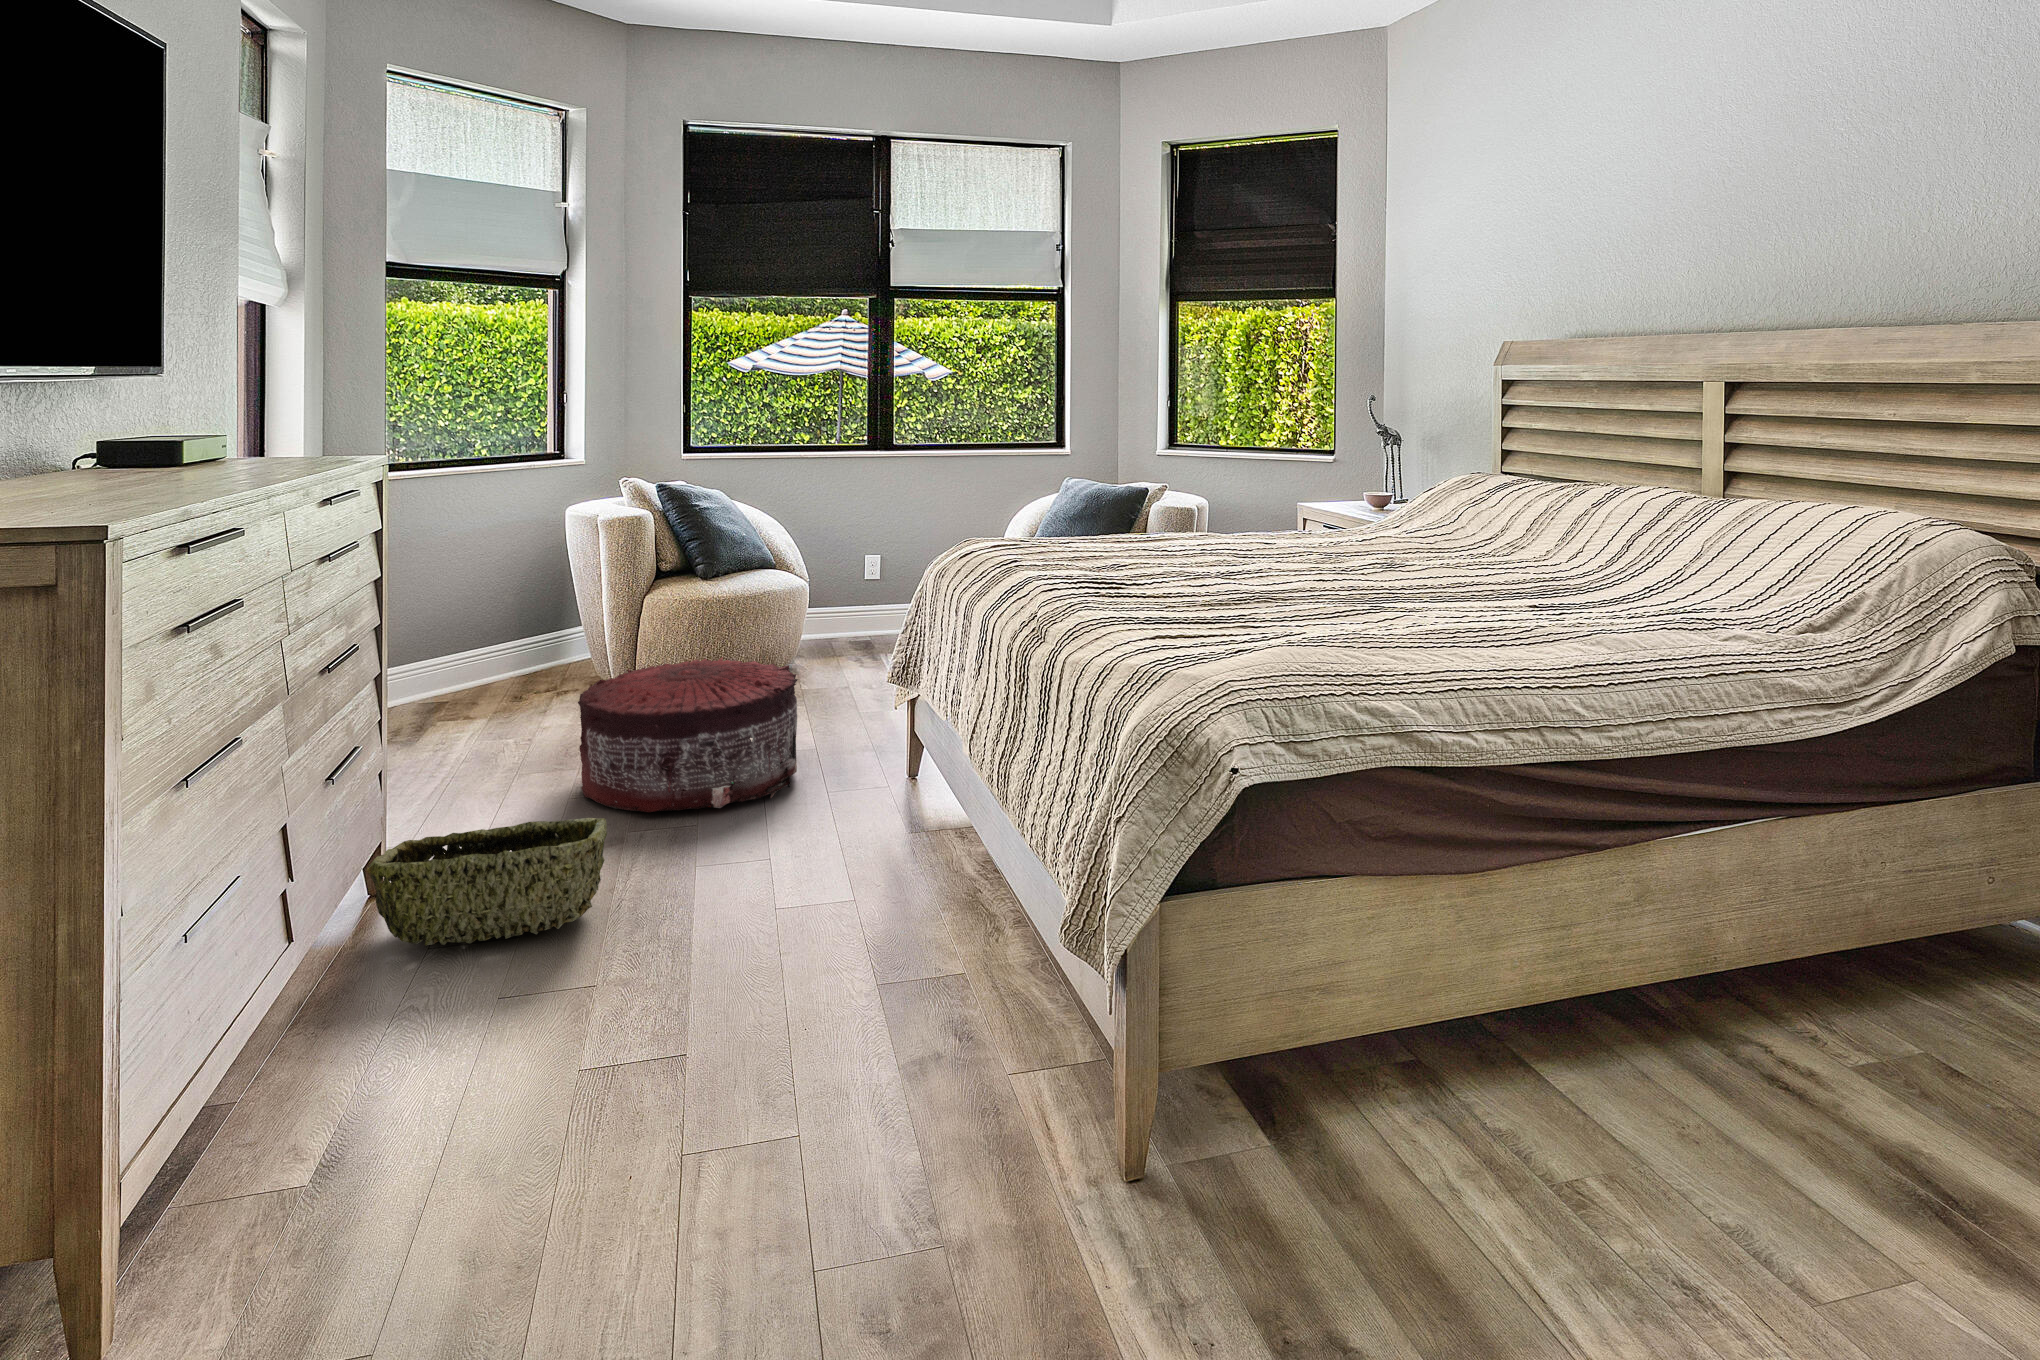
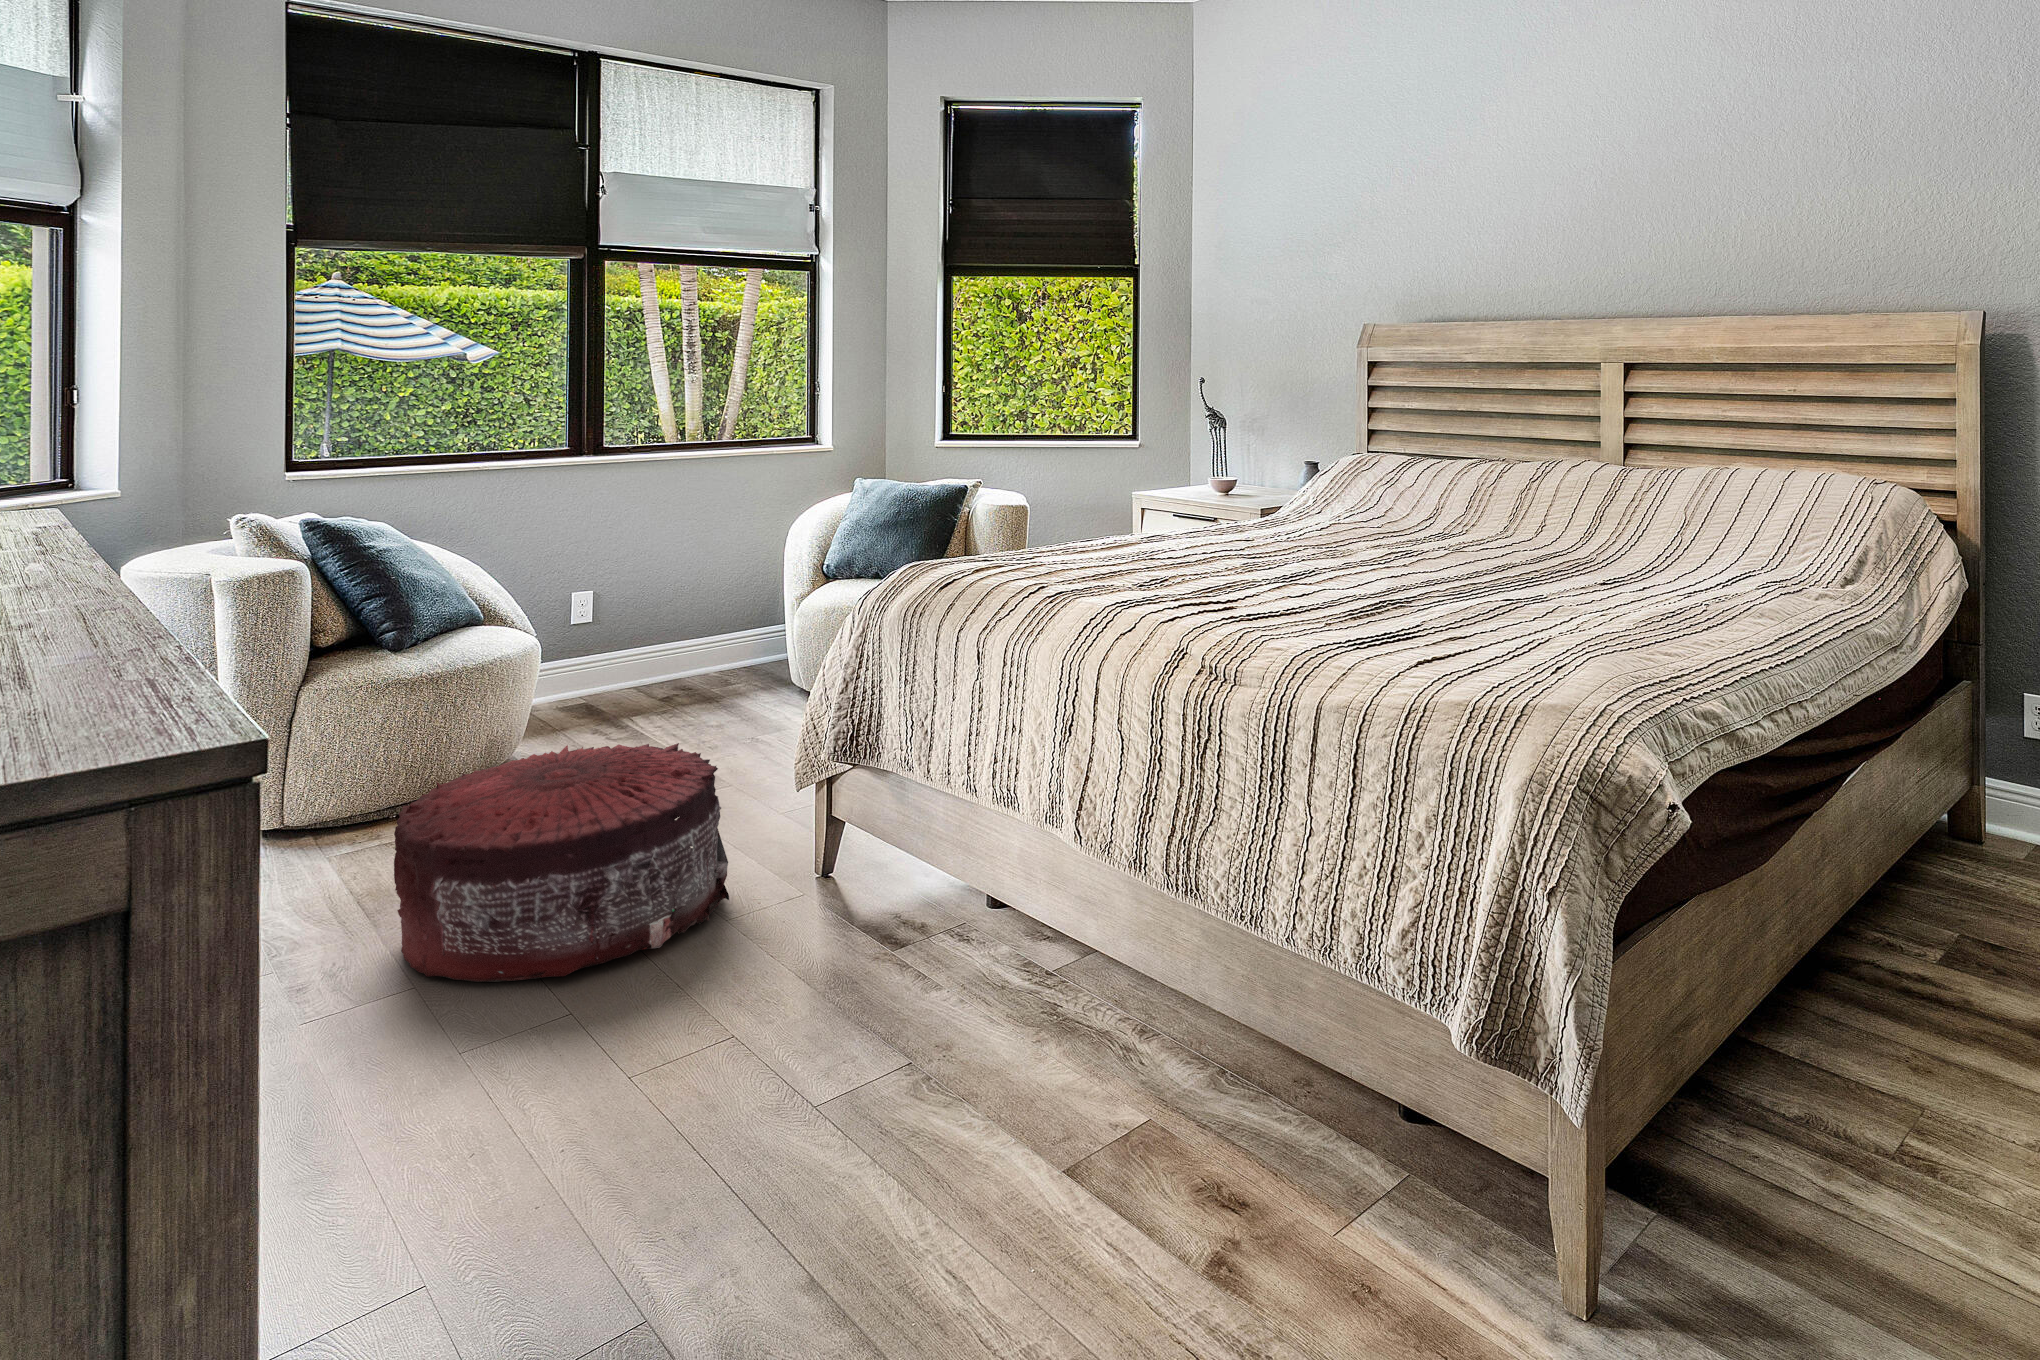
woven basket: present [367,818,607,945] -> none [302,999,691,1269]

